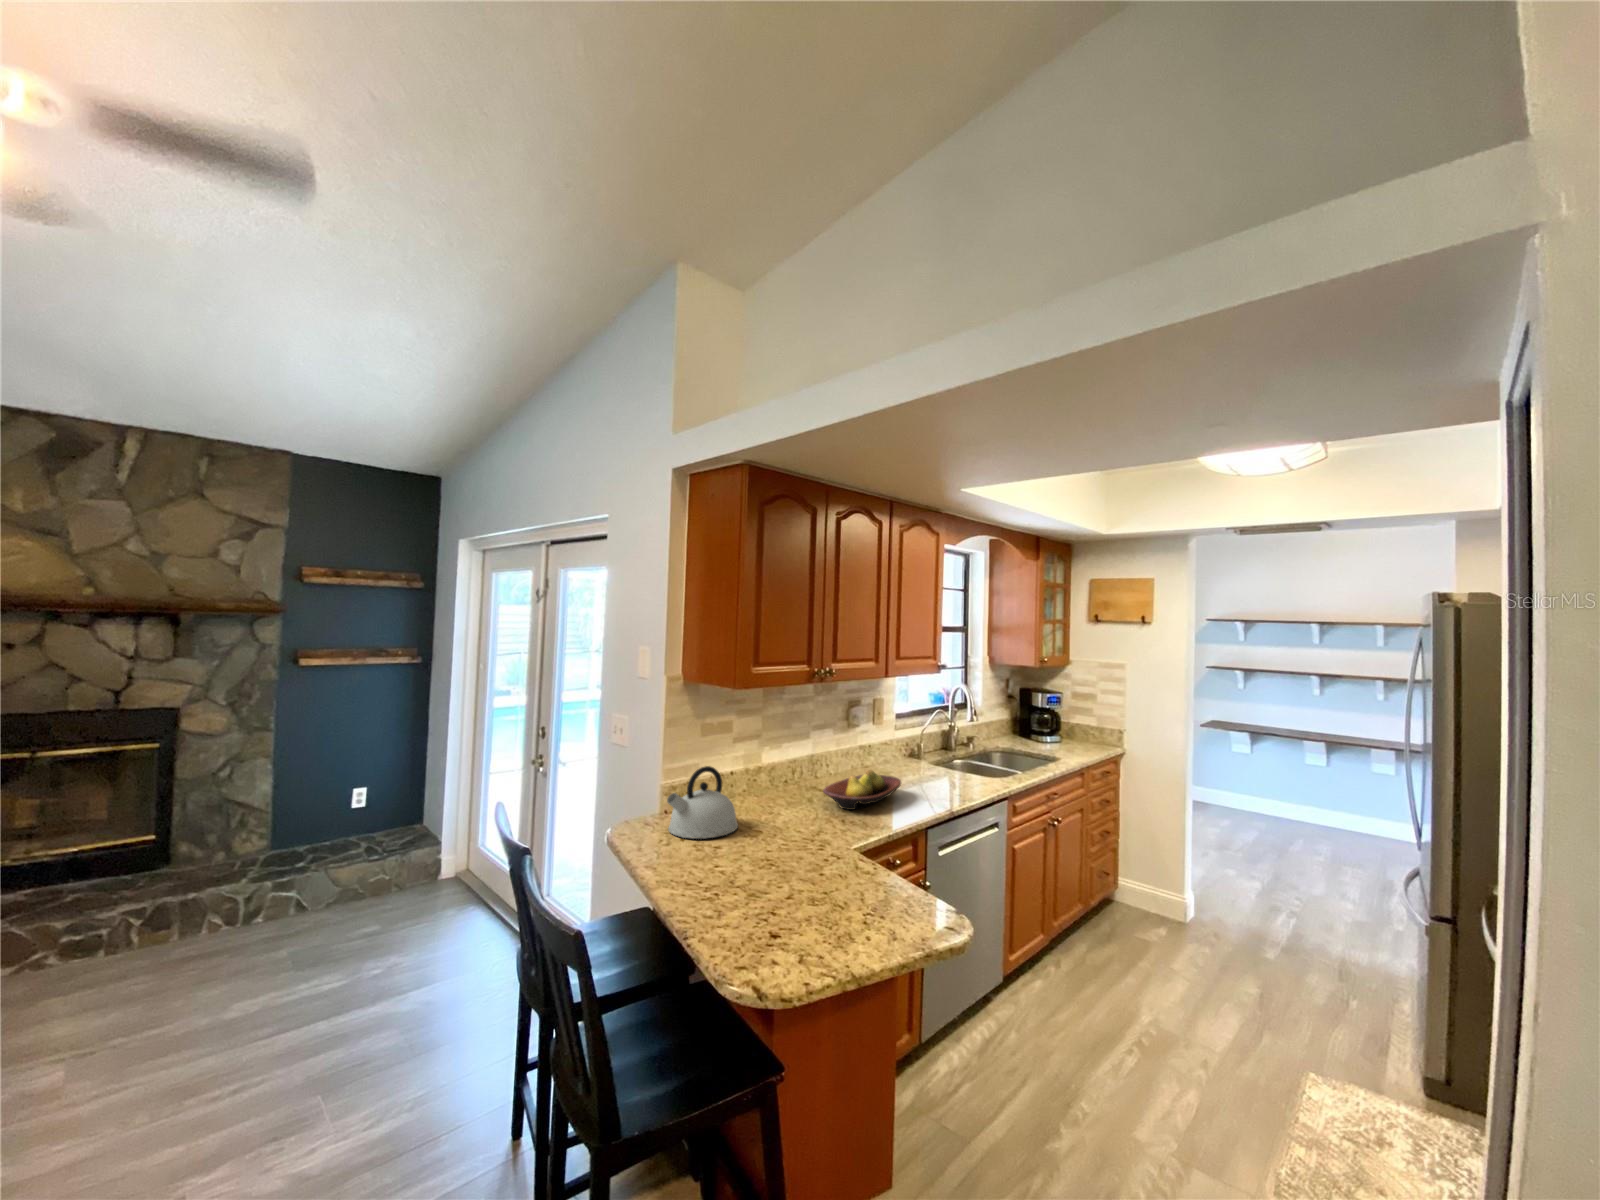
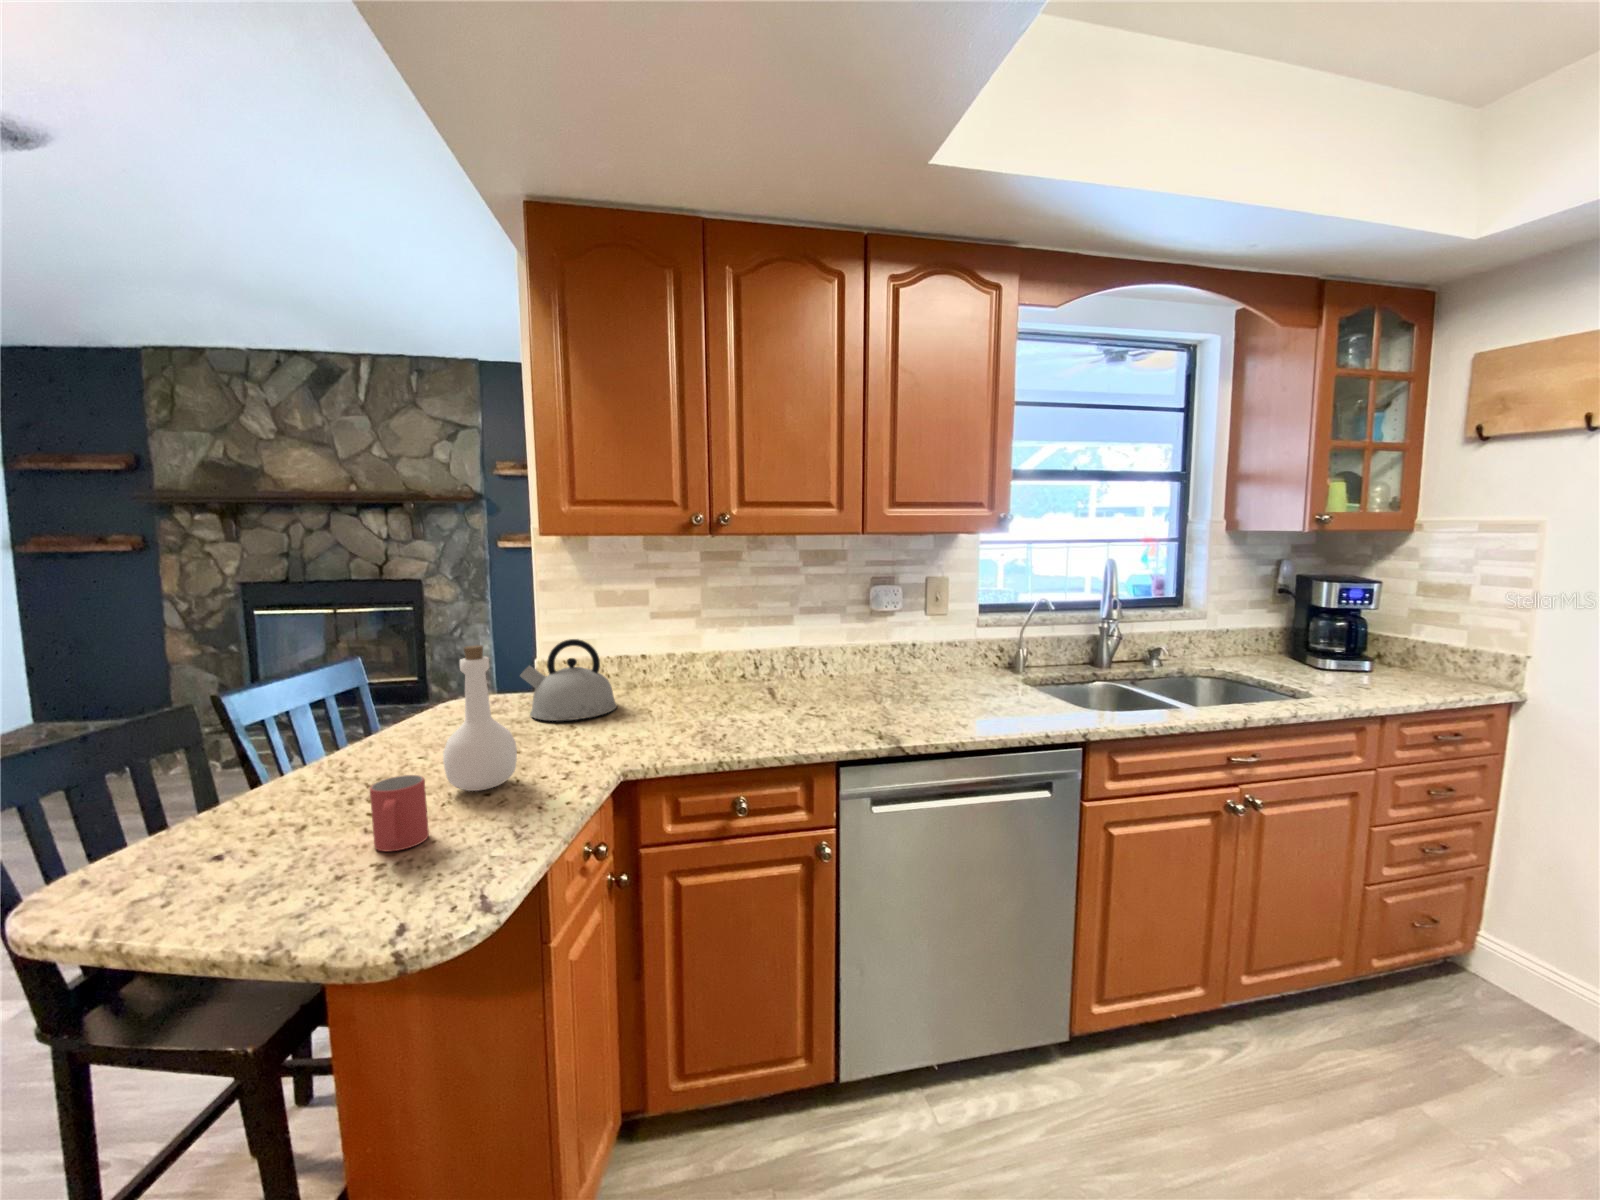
fruit bowl: present [823,770,901,810] -> none [743,668,883,717]
bottle: none [763,779,814,895] -> present [443,645,517,791]
mug: none [814,881,861,942] -> present [370,775,429,852]

